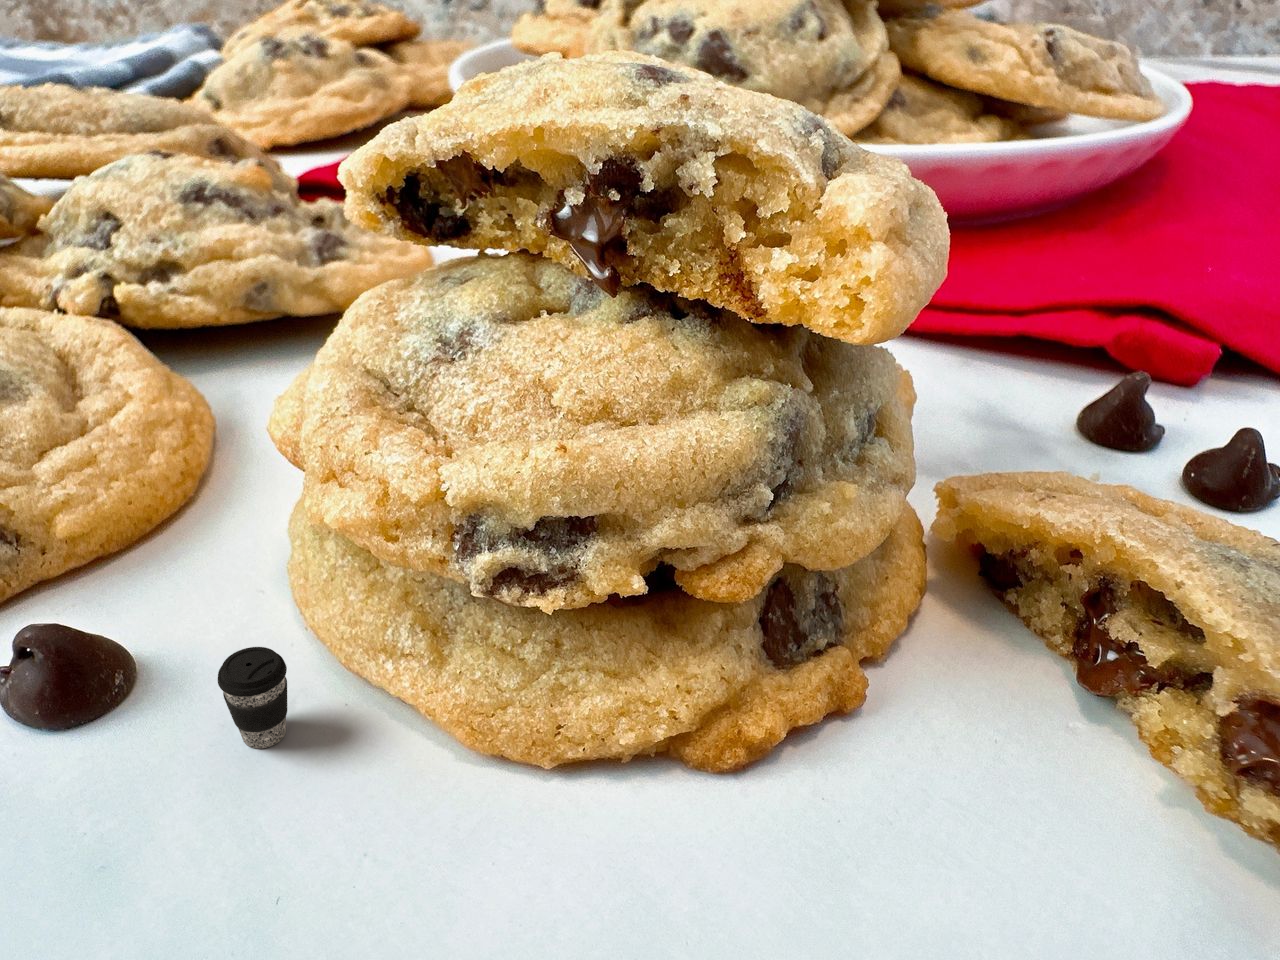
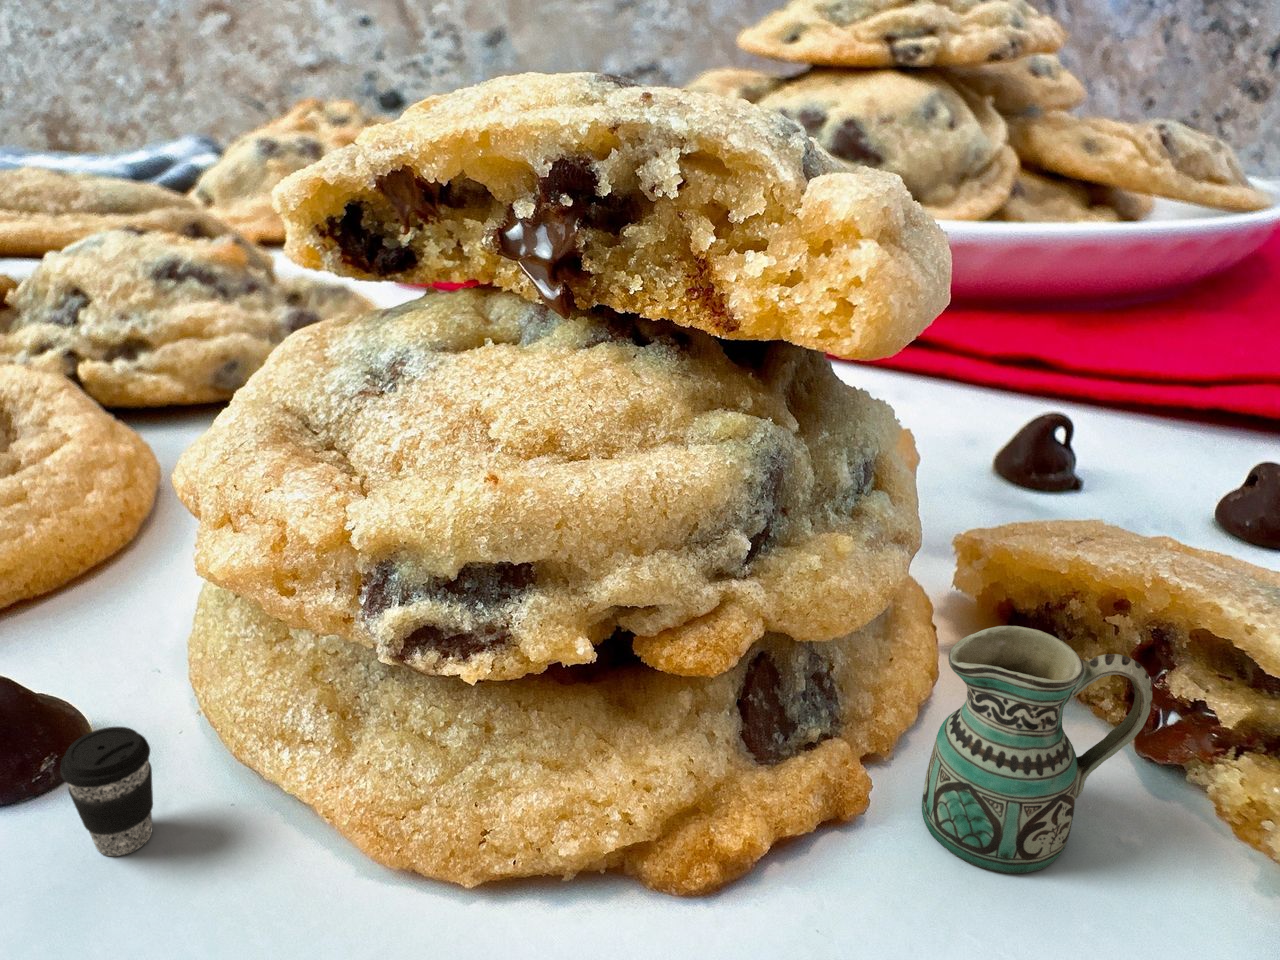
ceramic pitcher: none [905,563,1091,756] -> present [922,626,1152,873]

